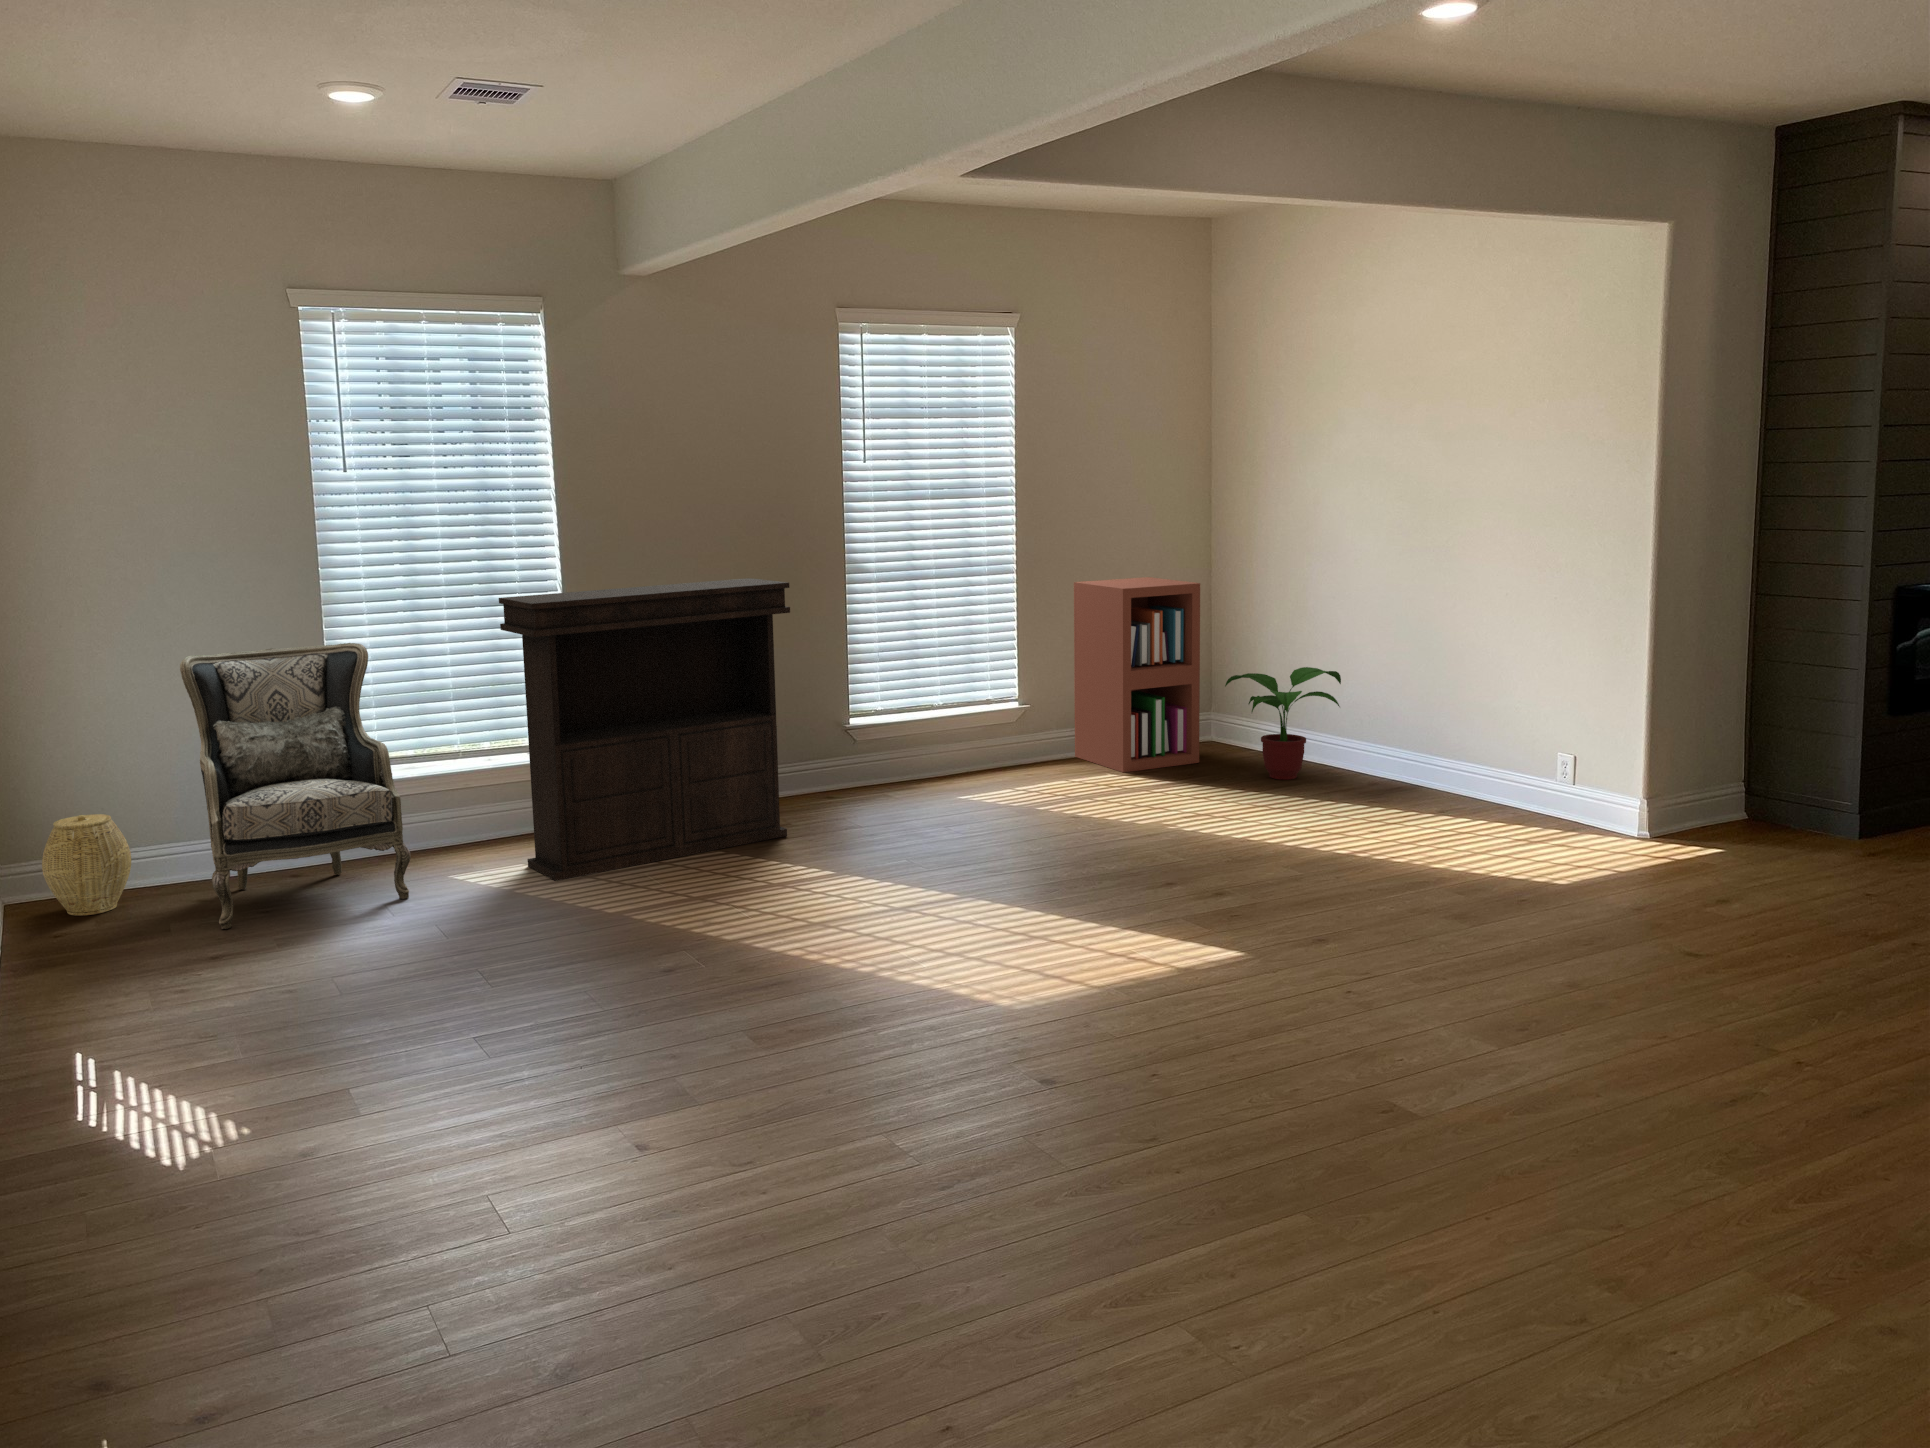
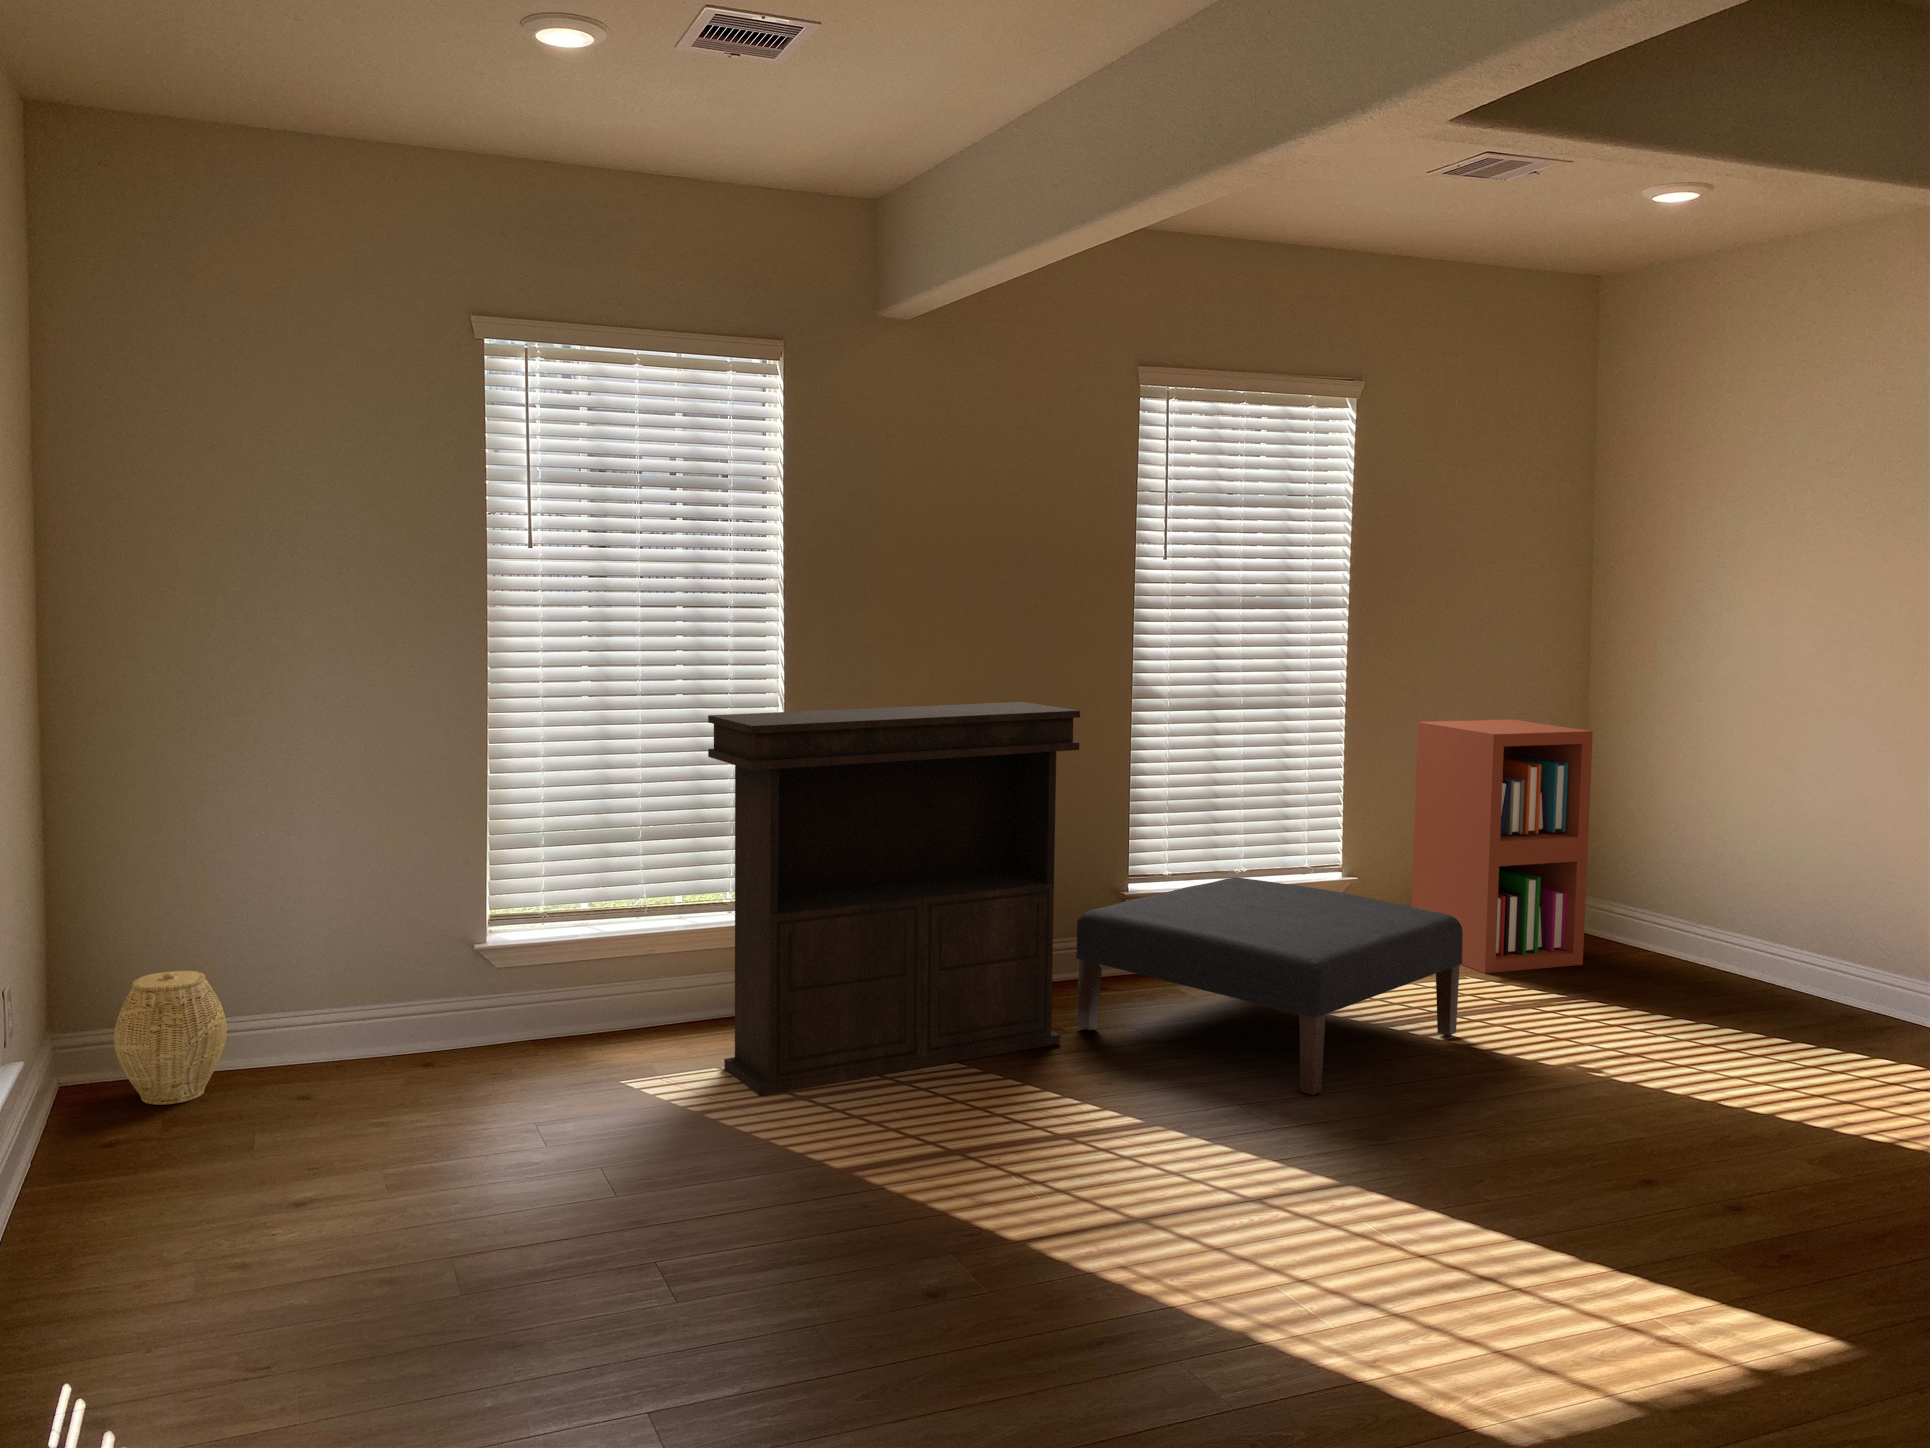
armchair: present [180,643,411,929] -> none [303,764,621,1143]
potted plant: present [1225,667,1341,779] -> none [1624,849,1801,1000]
ottoman: none [798,708,1086,855] -> present [1076,877,1463,1095]

